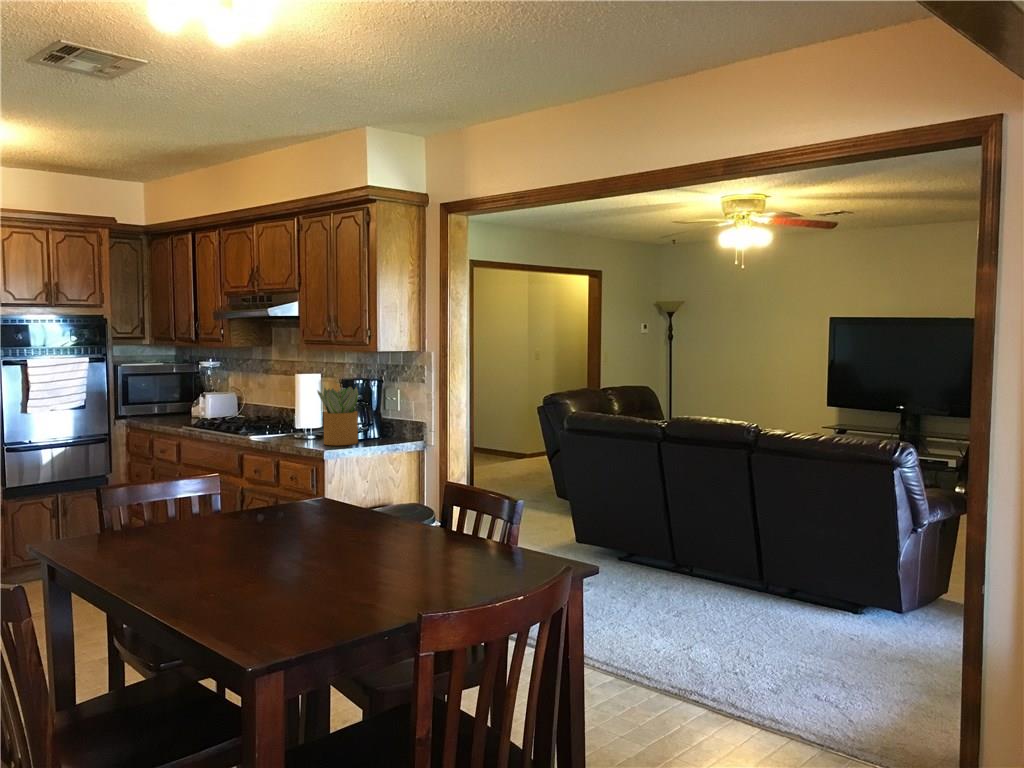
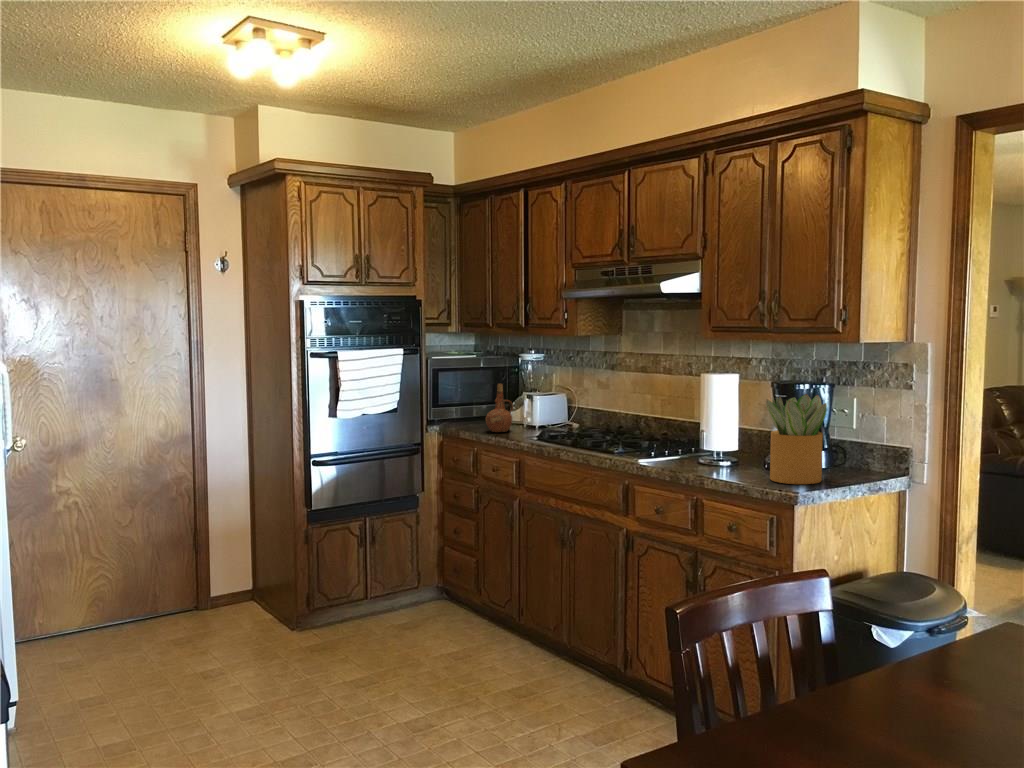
ceramic pitcher: none [161,384,185,422] -> present [486,384,513,432]

